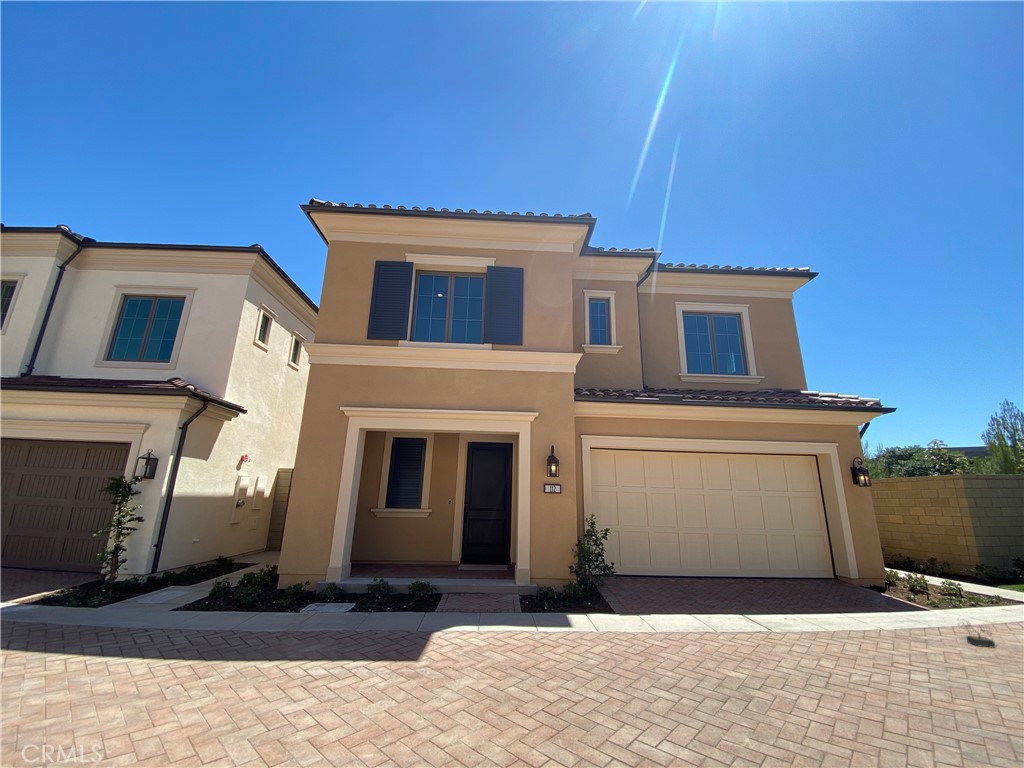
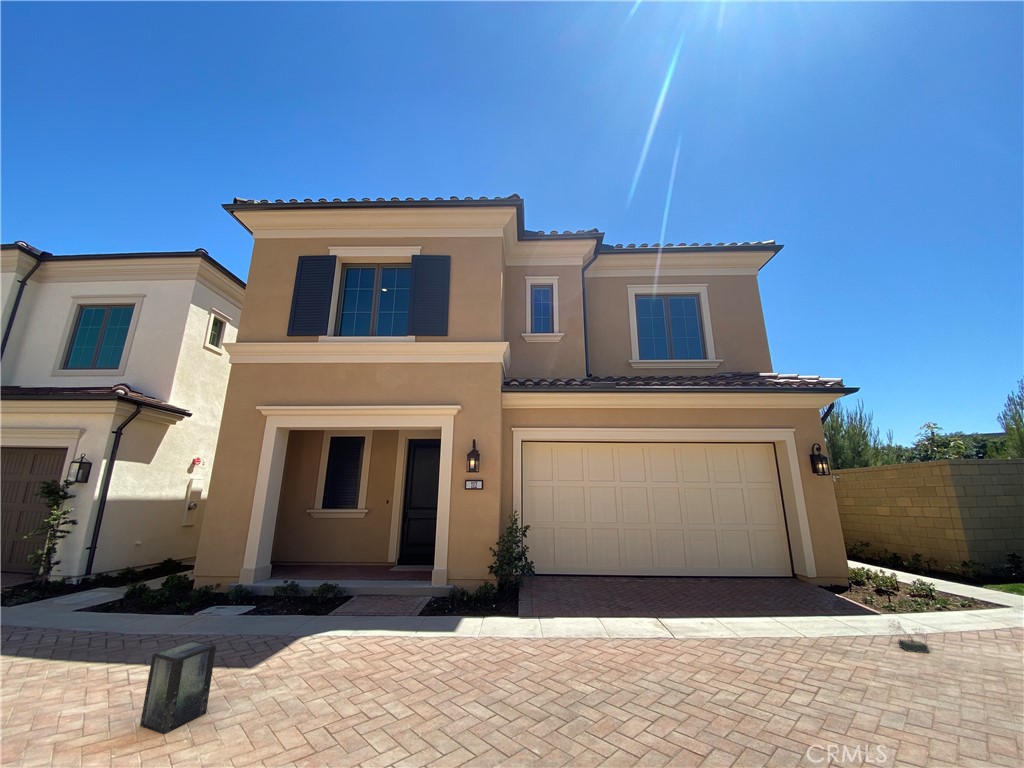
storage box: none [365,637,418,721] -> present [140,641,216,734]

